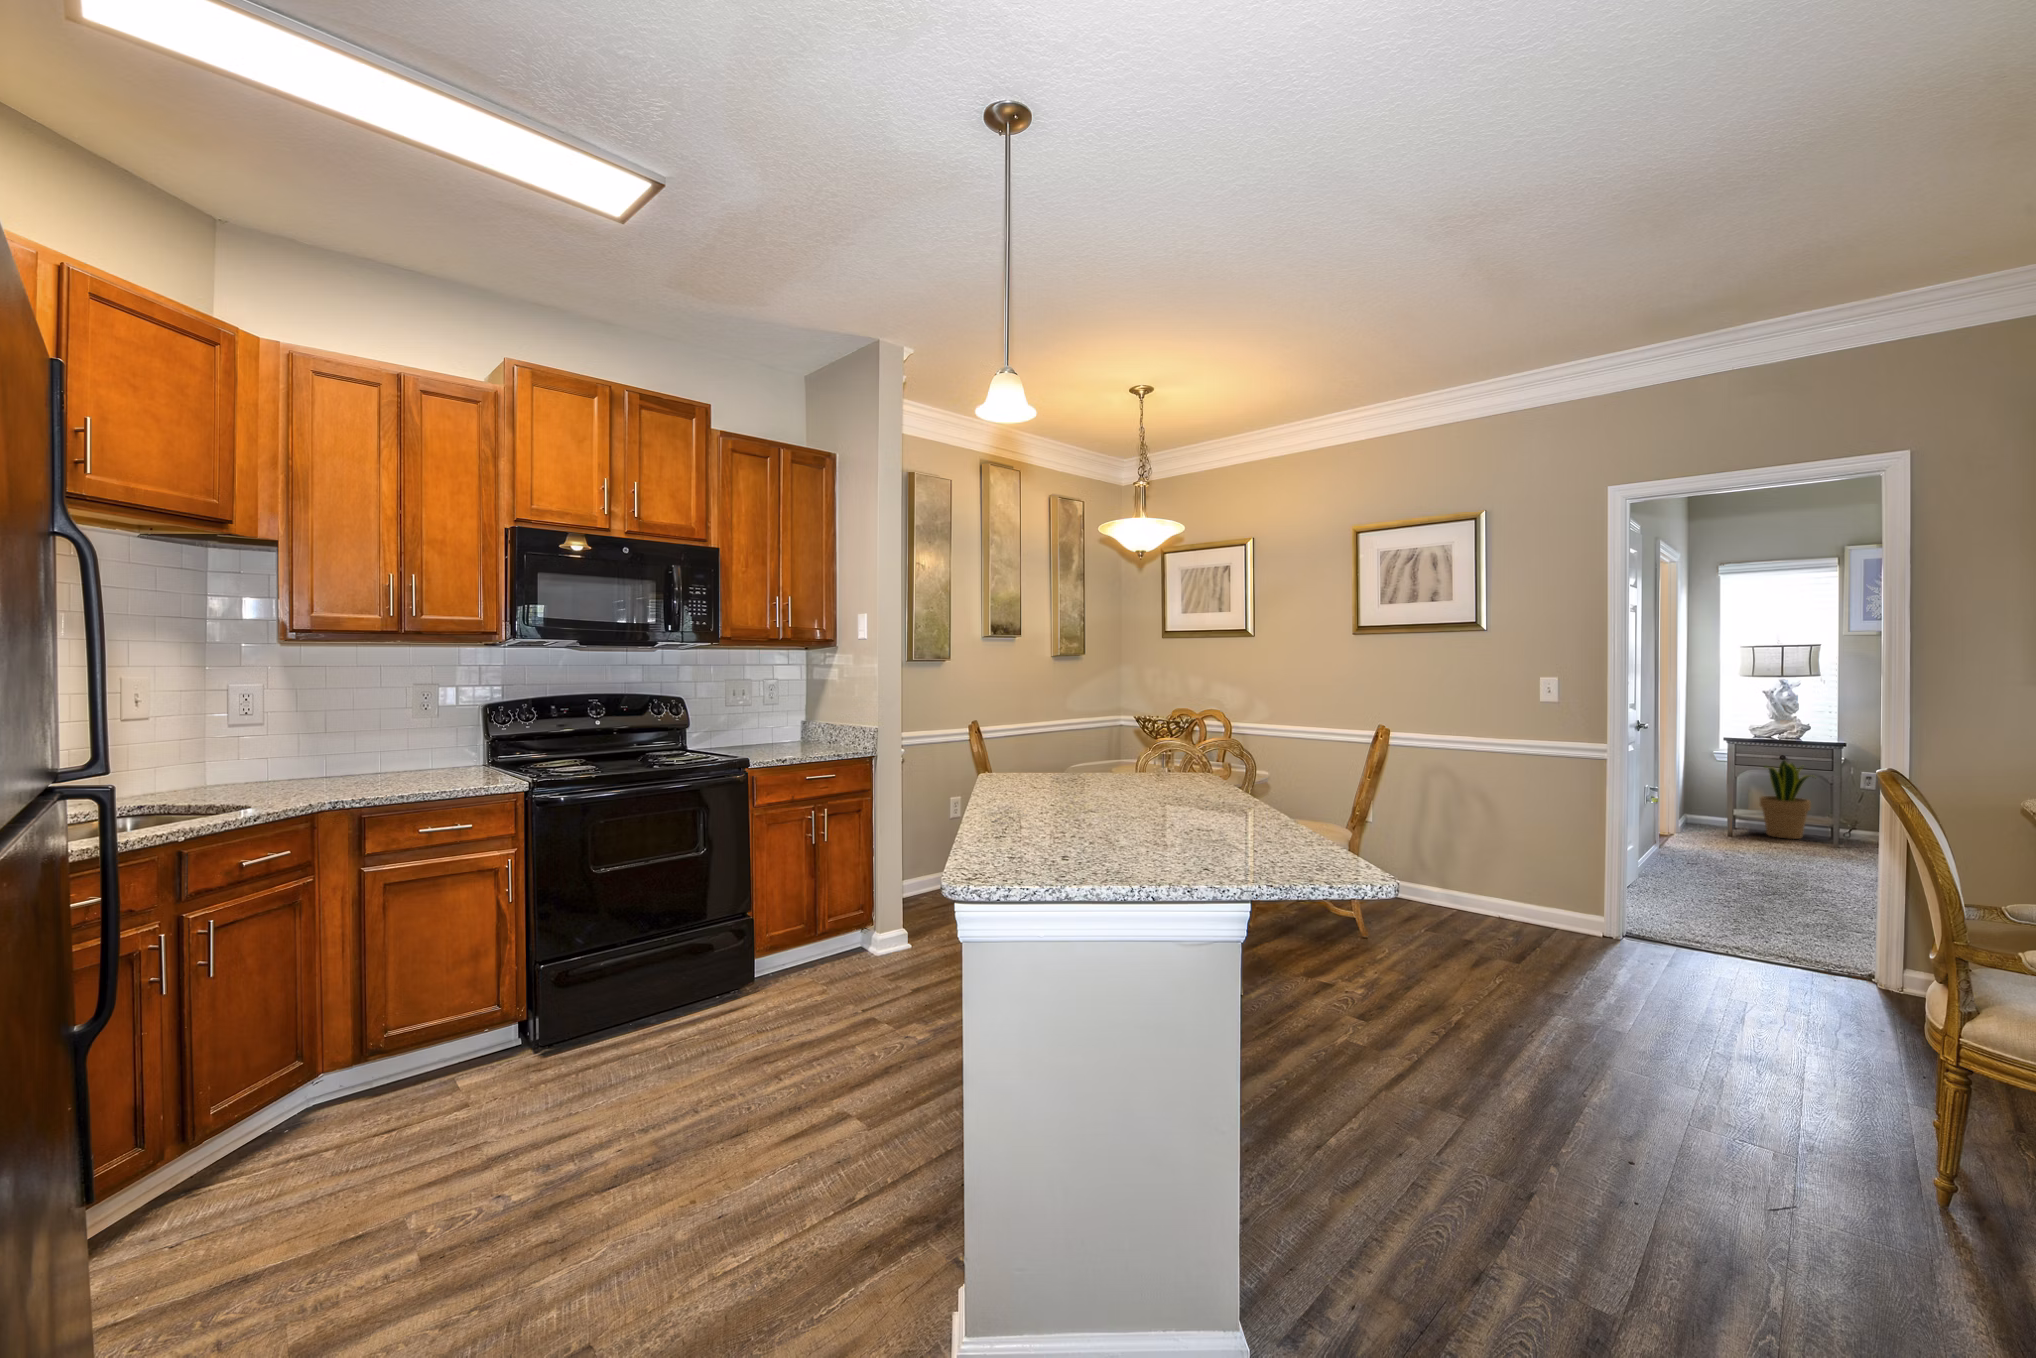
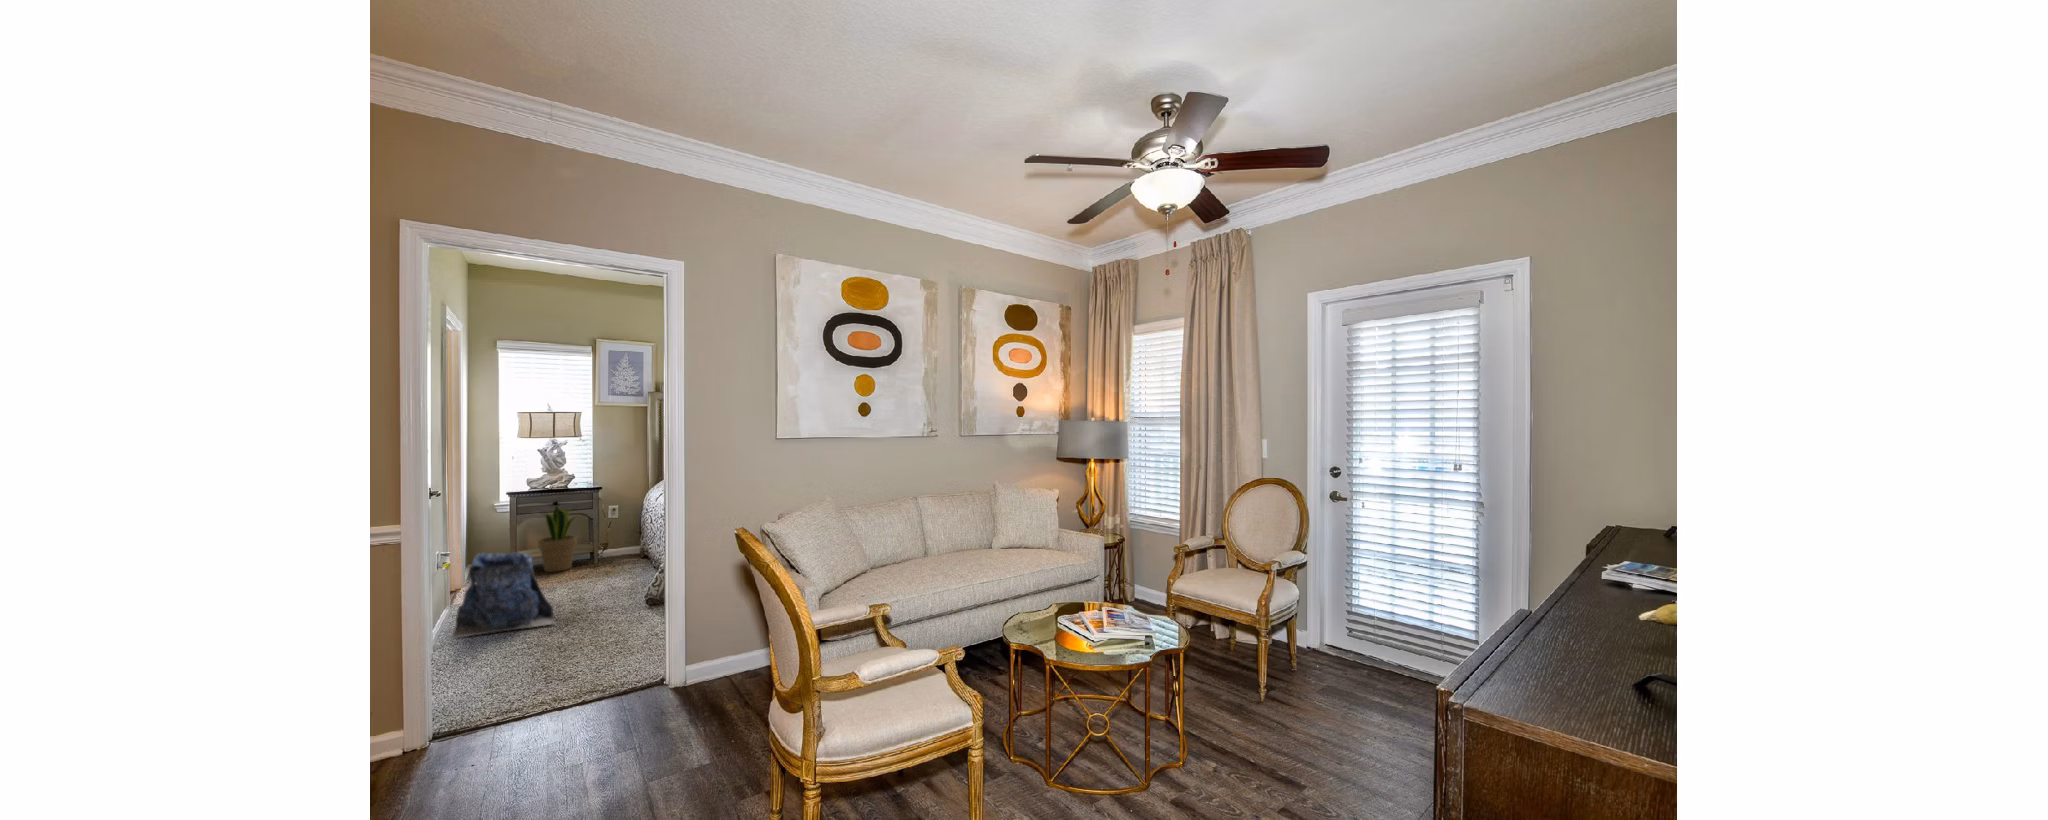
backpack: none [1655,794,1762,886] -> present [453,552,553,638]

